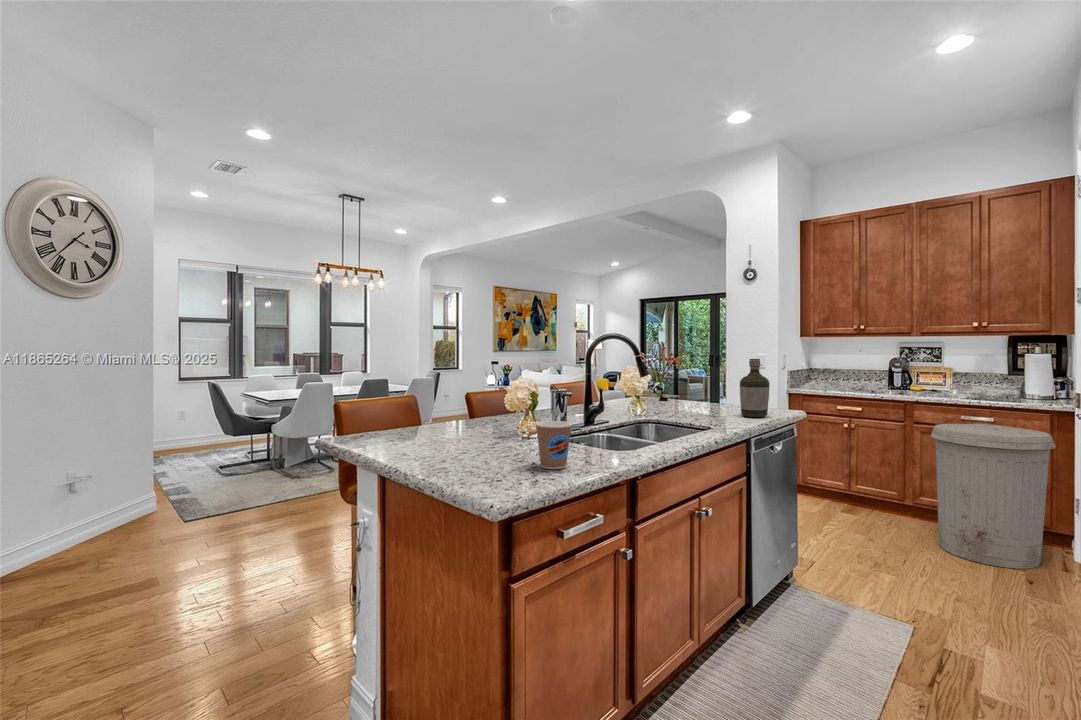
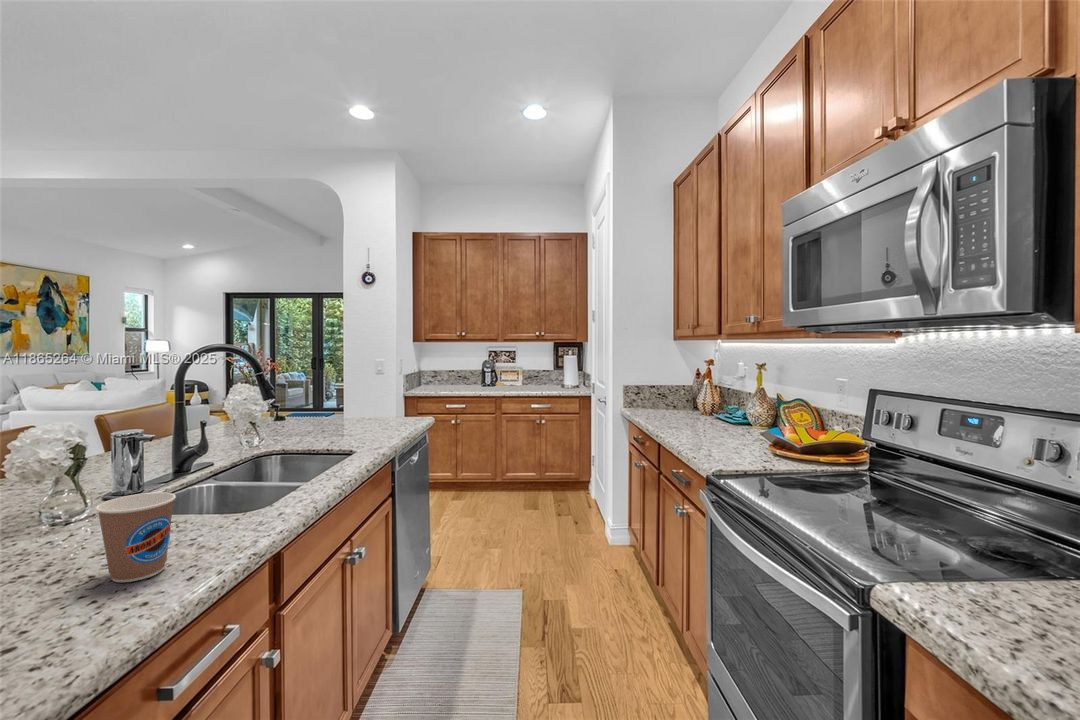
bottle: present [740,359,770,417] -> none [375,368,405,431]
trash can: present [931,424,1056,569] -> none [518,412,591,522]

